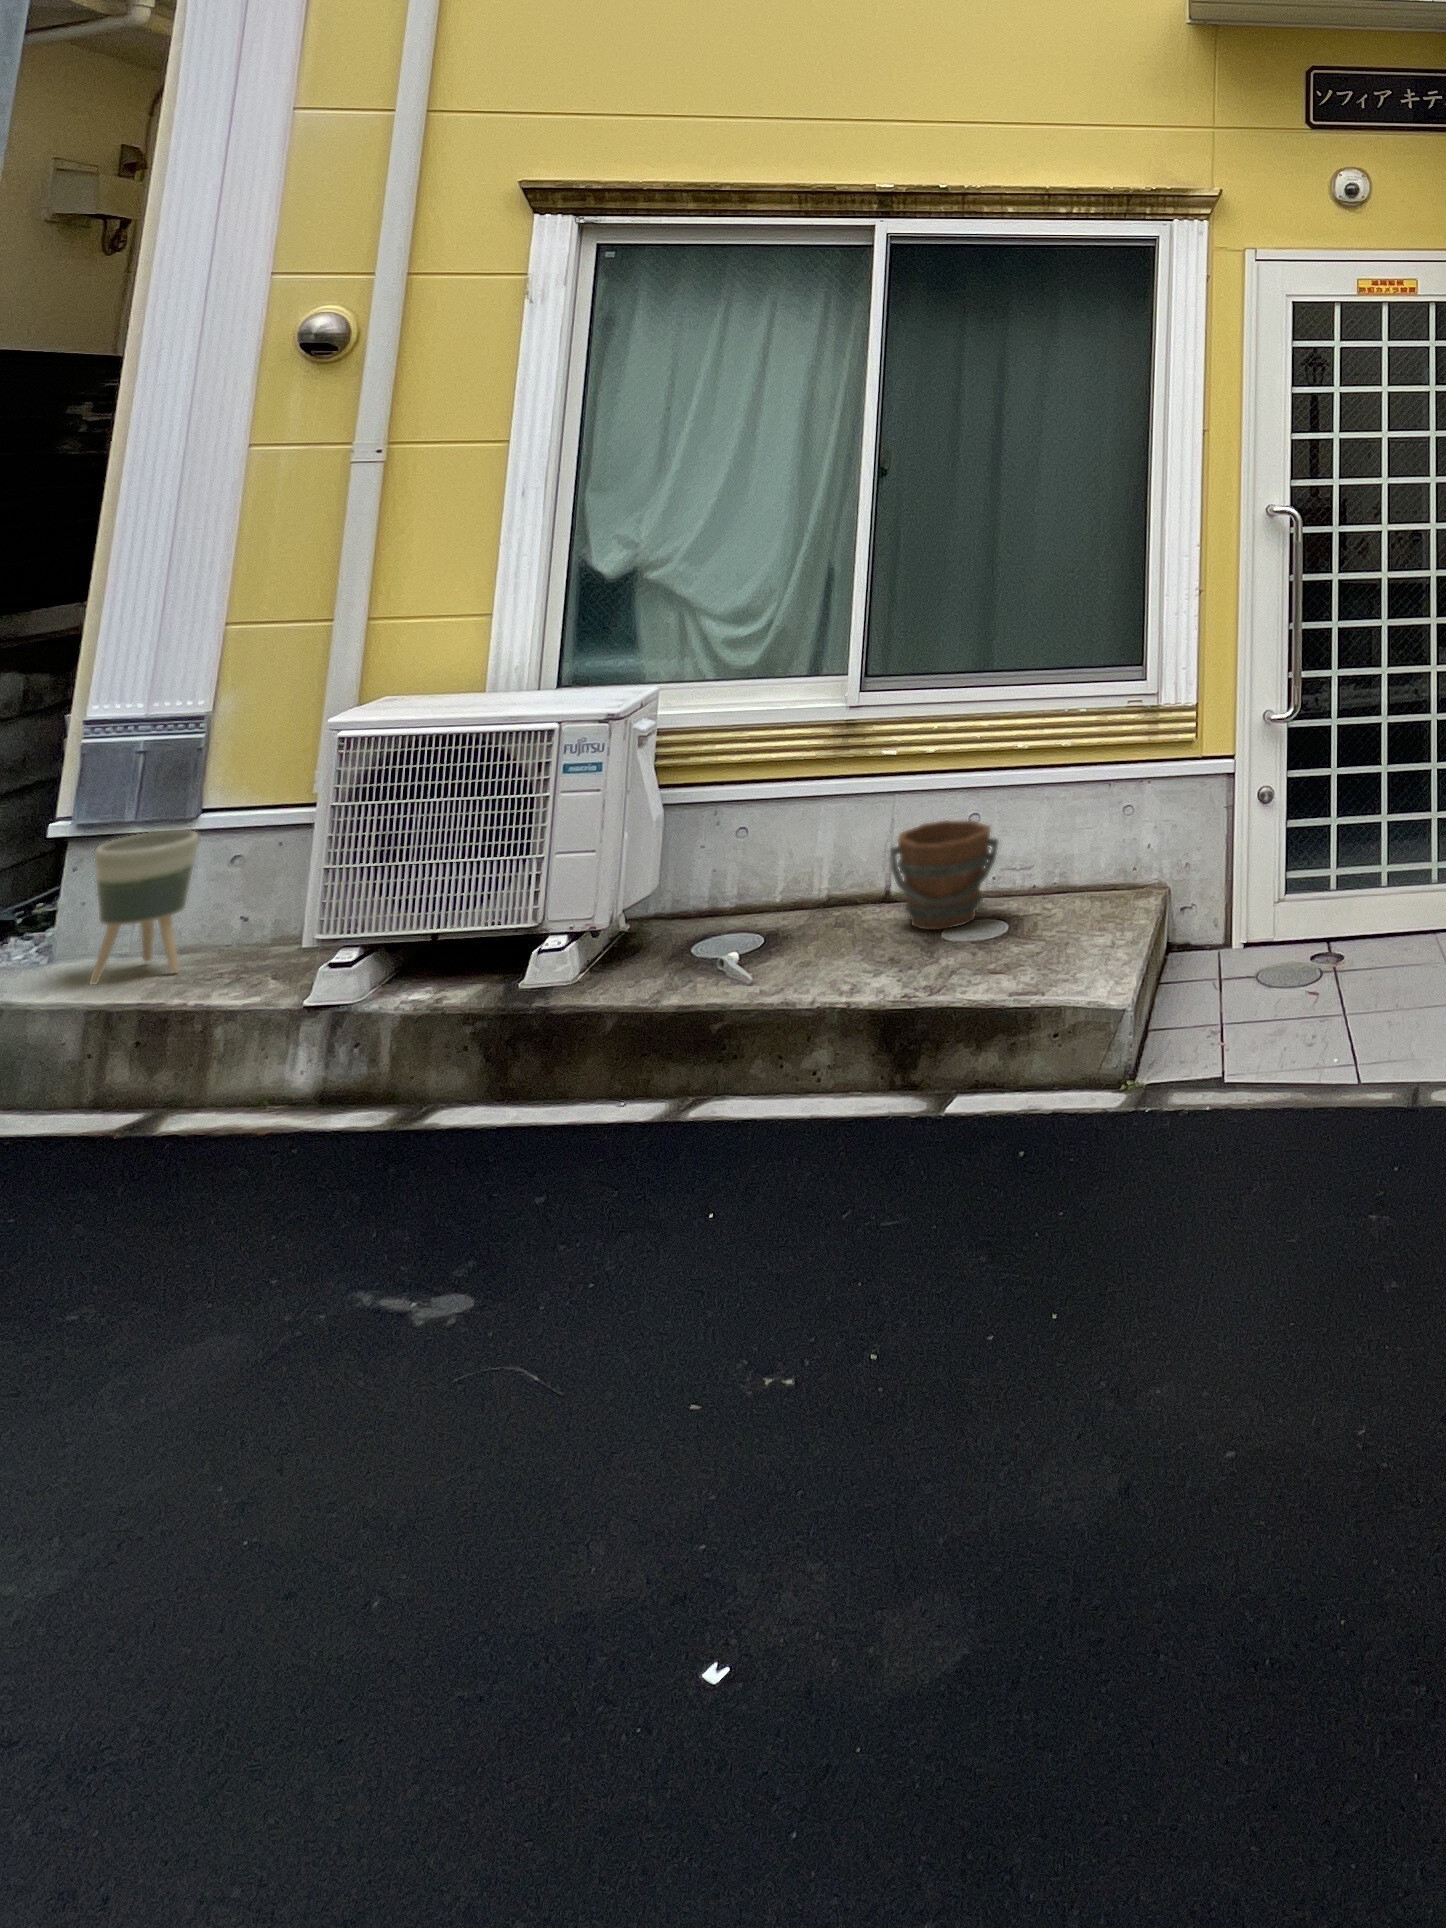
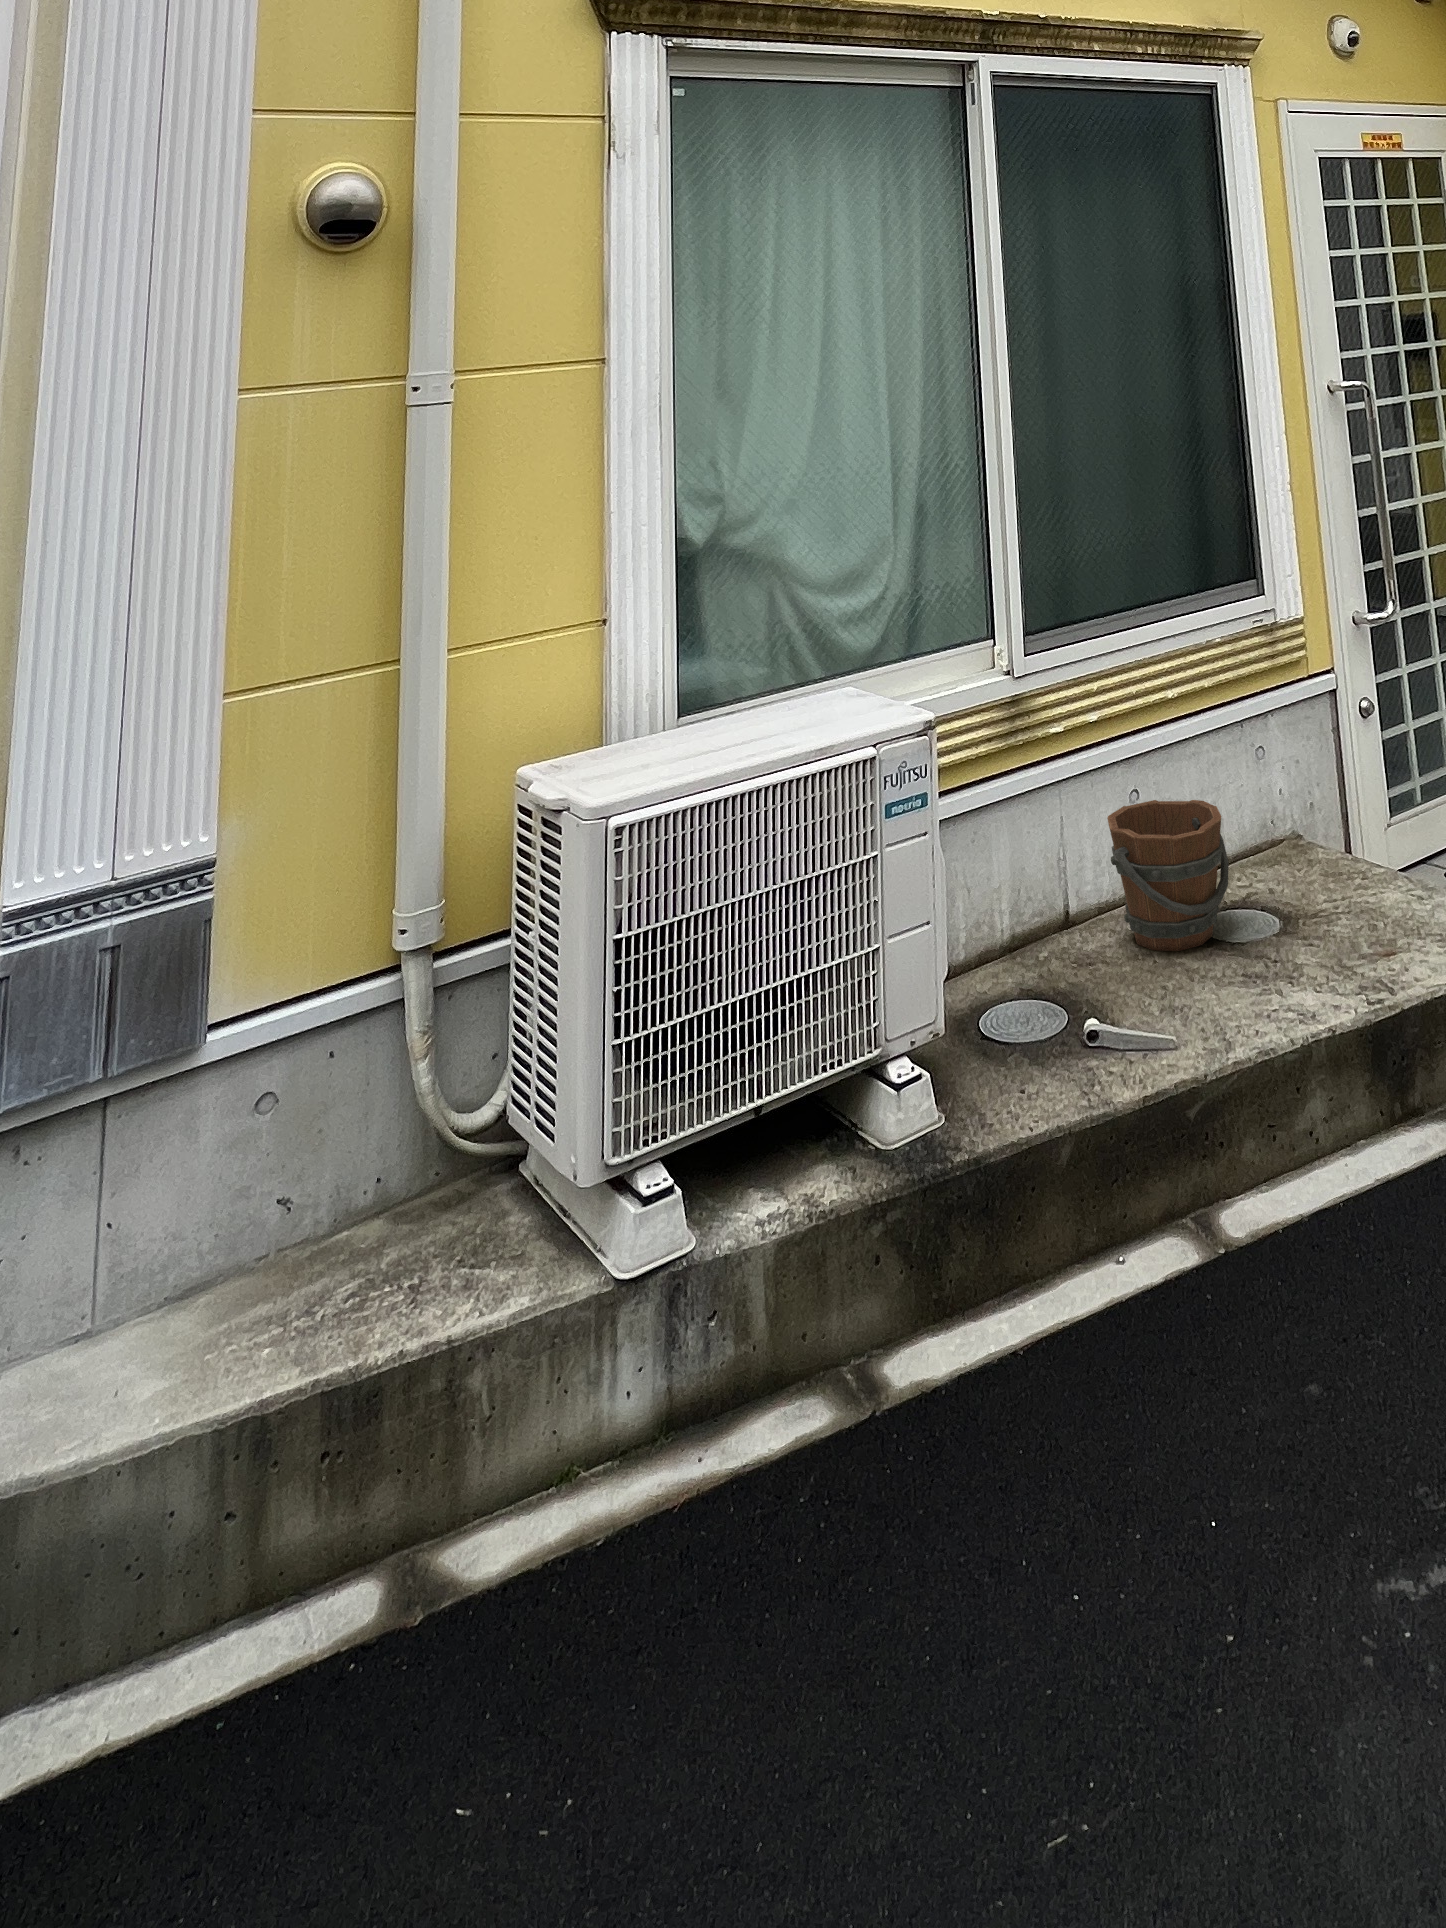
planter: present [90,830,198,985] -> none [106,1047,272,1387]

